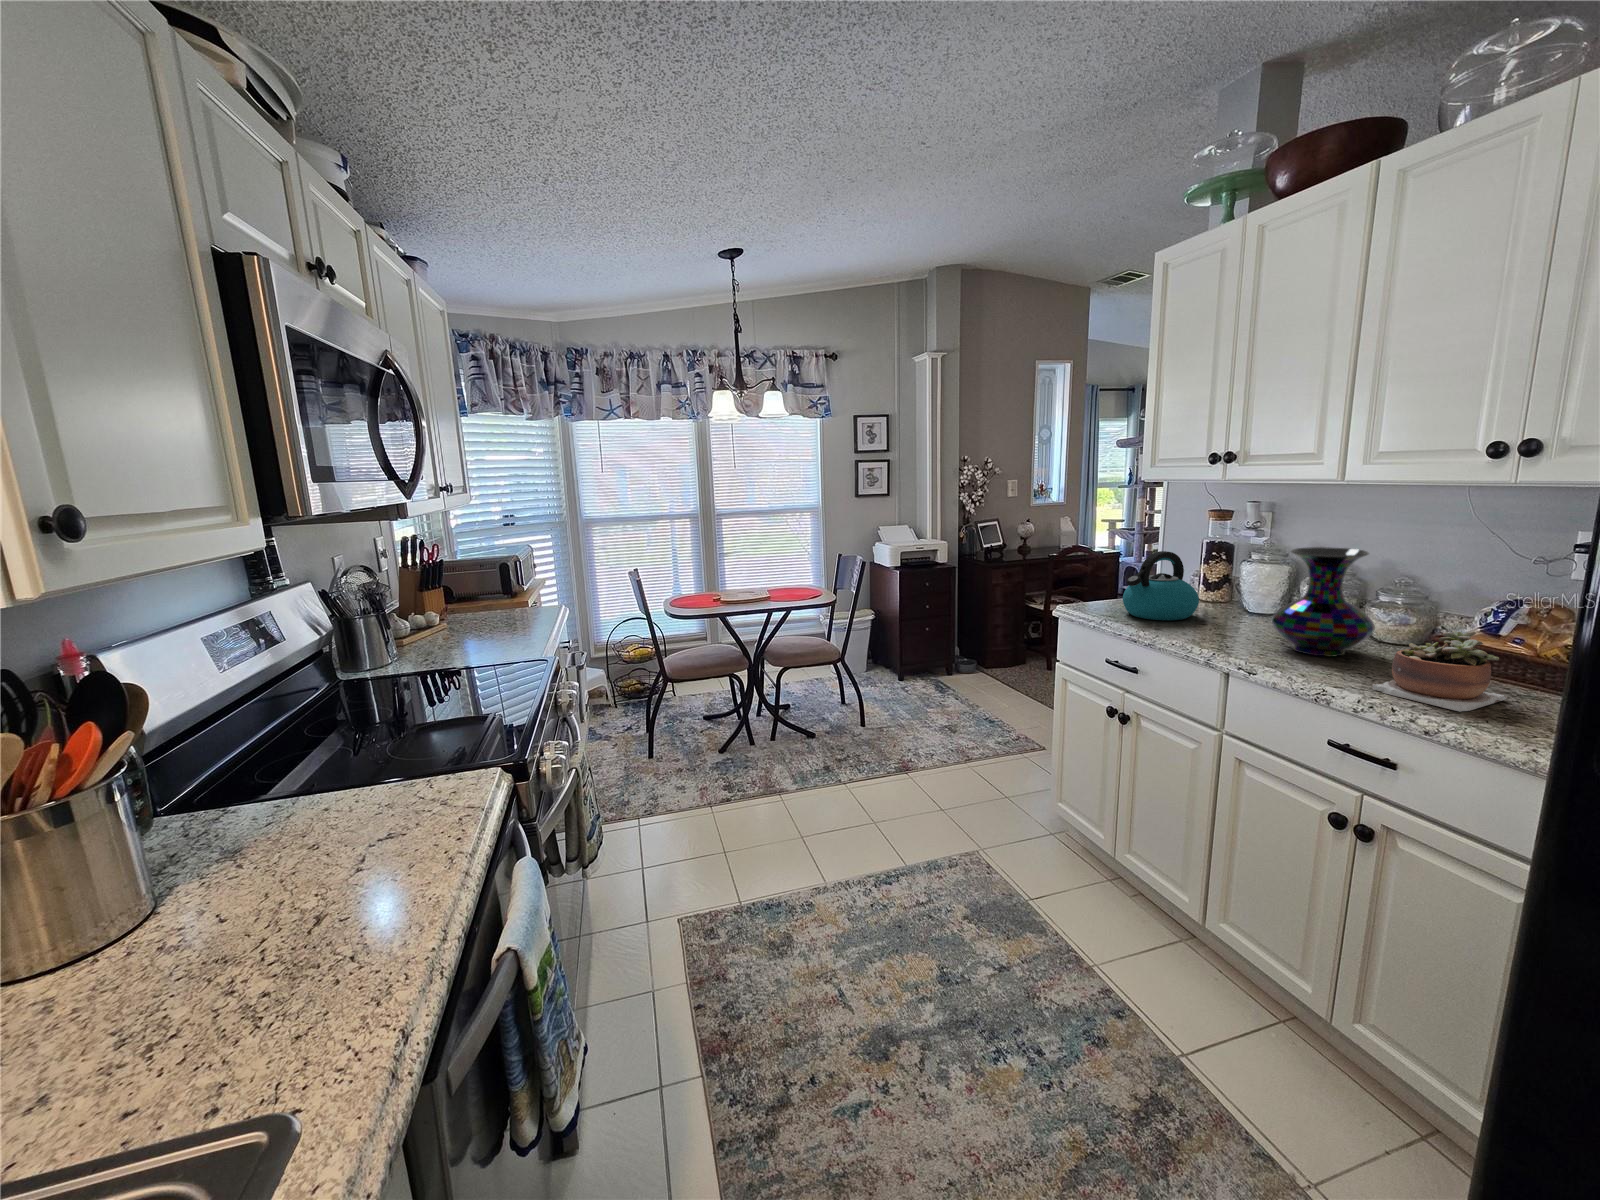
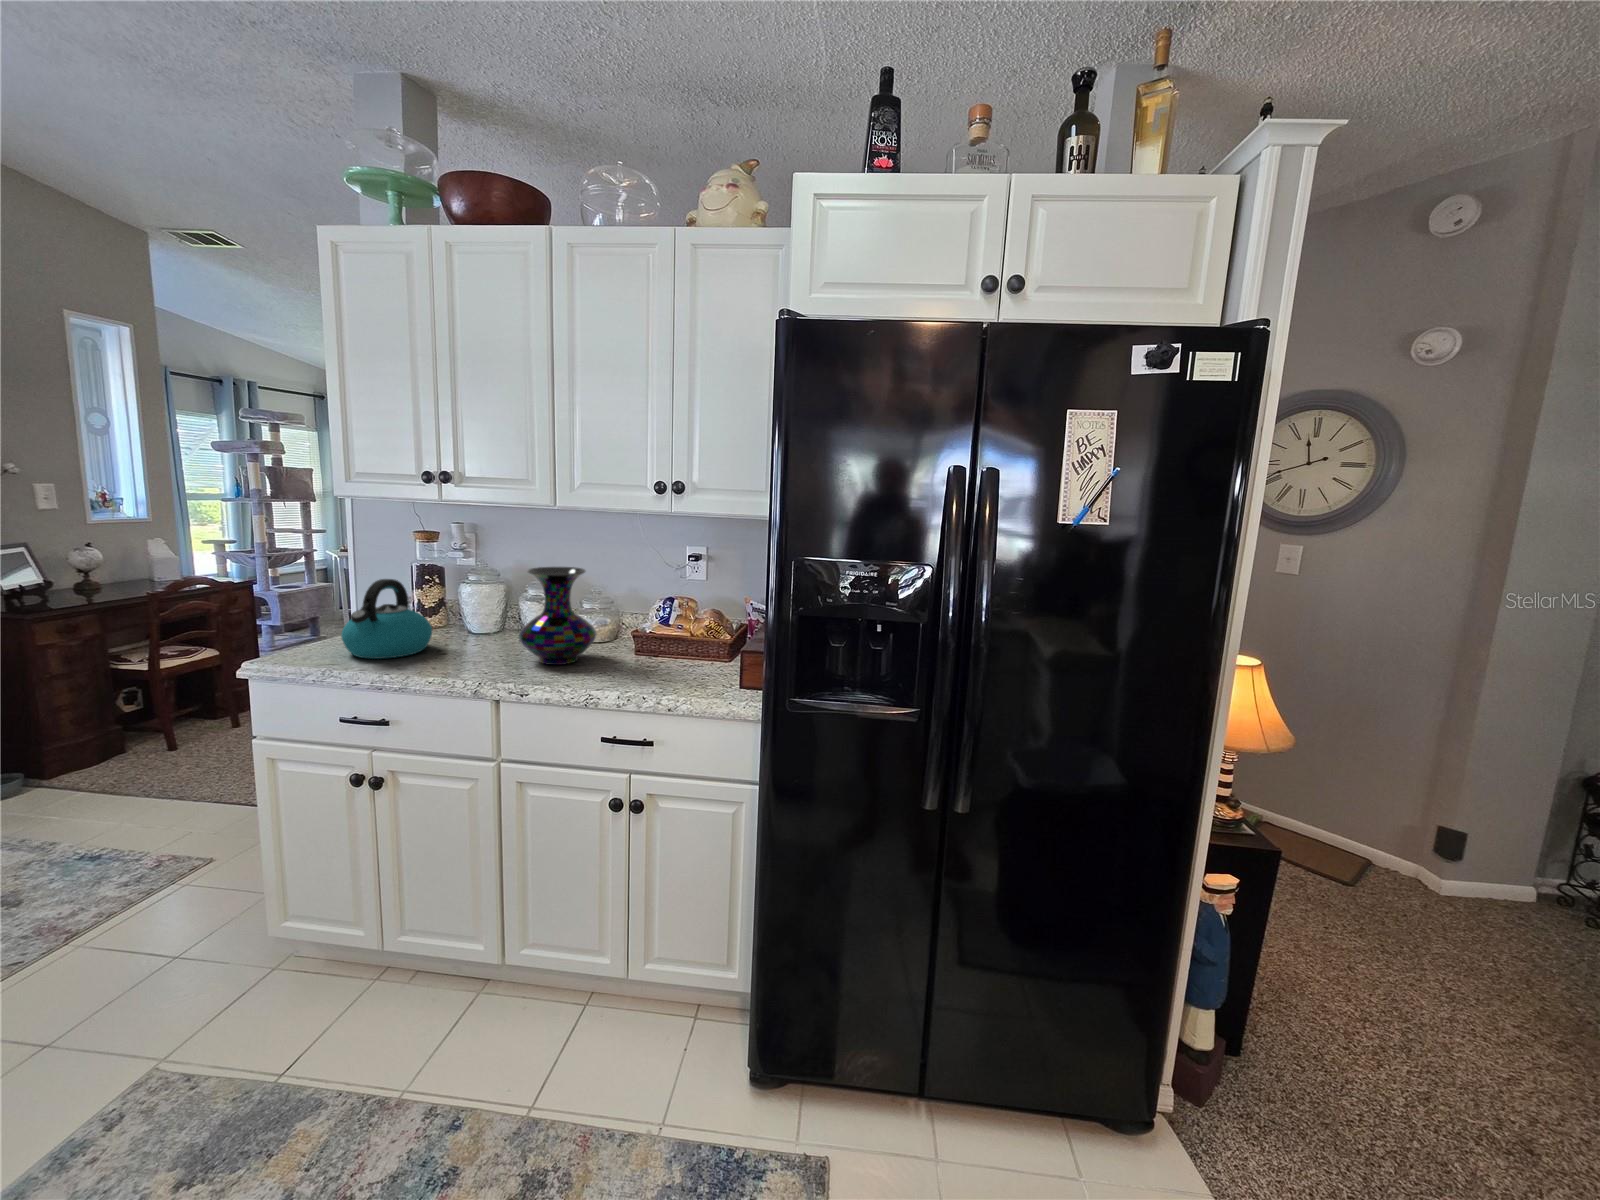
succulent plant: present [1373,631,1506,712] -> none [621,625,690,687]

